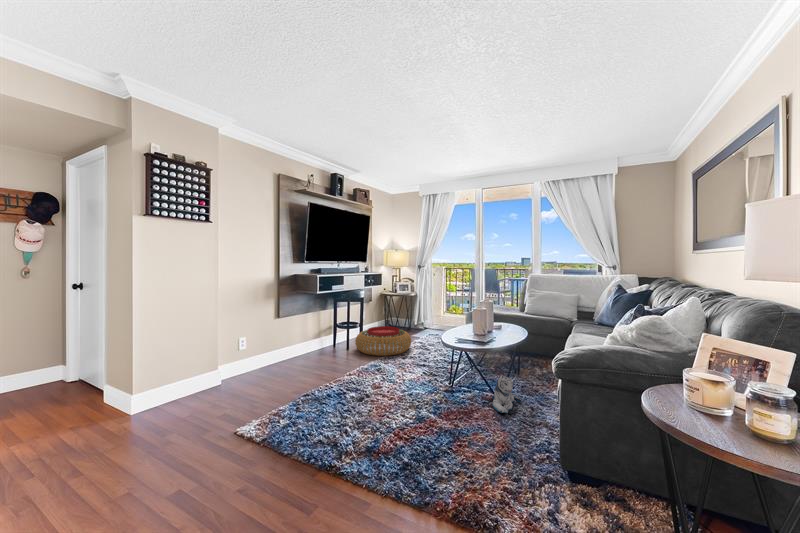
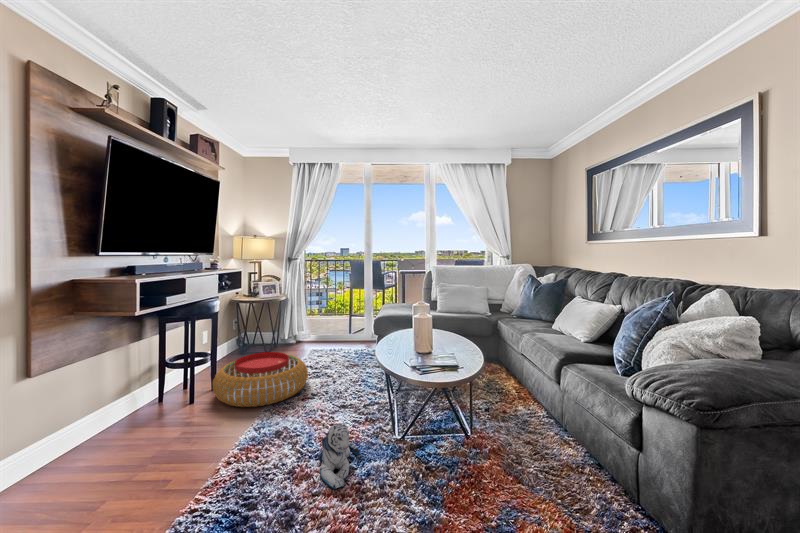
plush toy: present [492,376,521,413] -> present [318,425,360,489]

